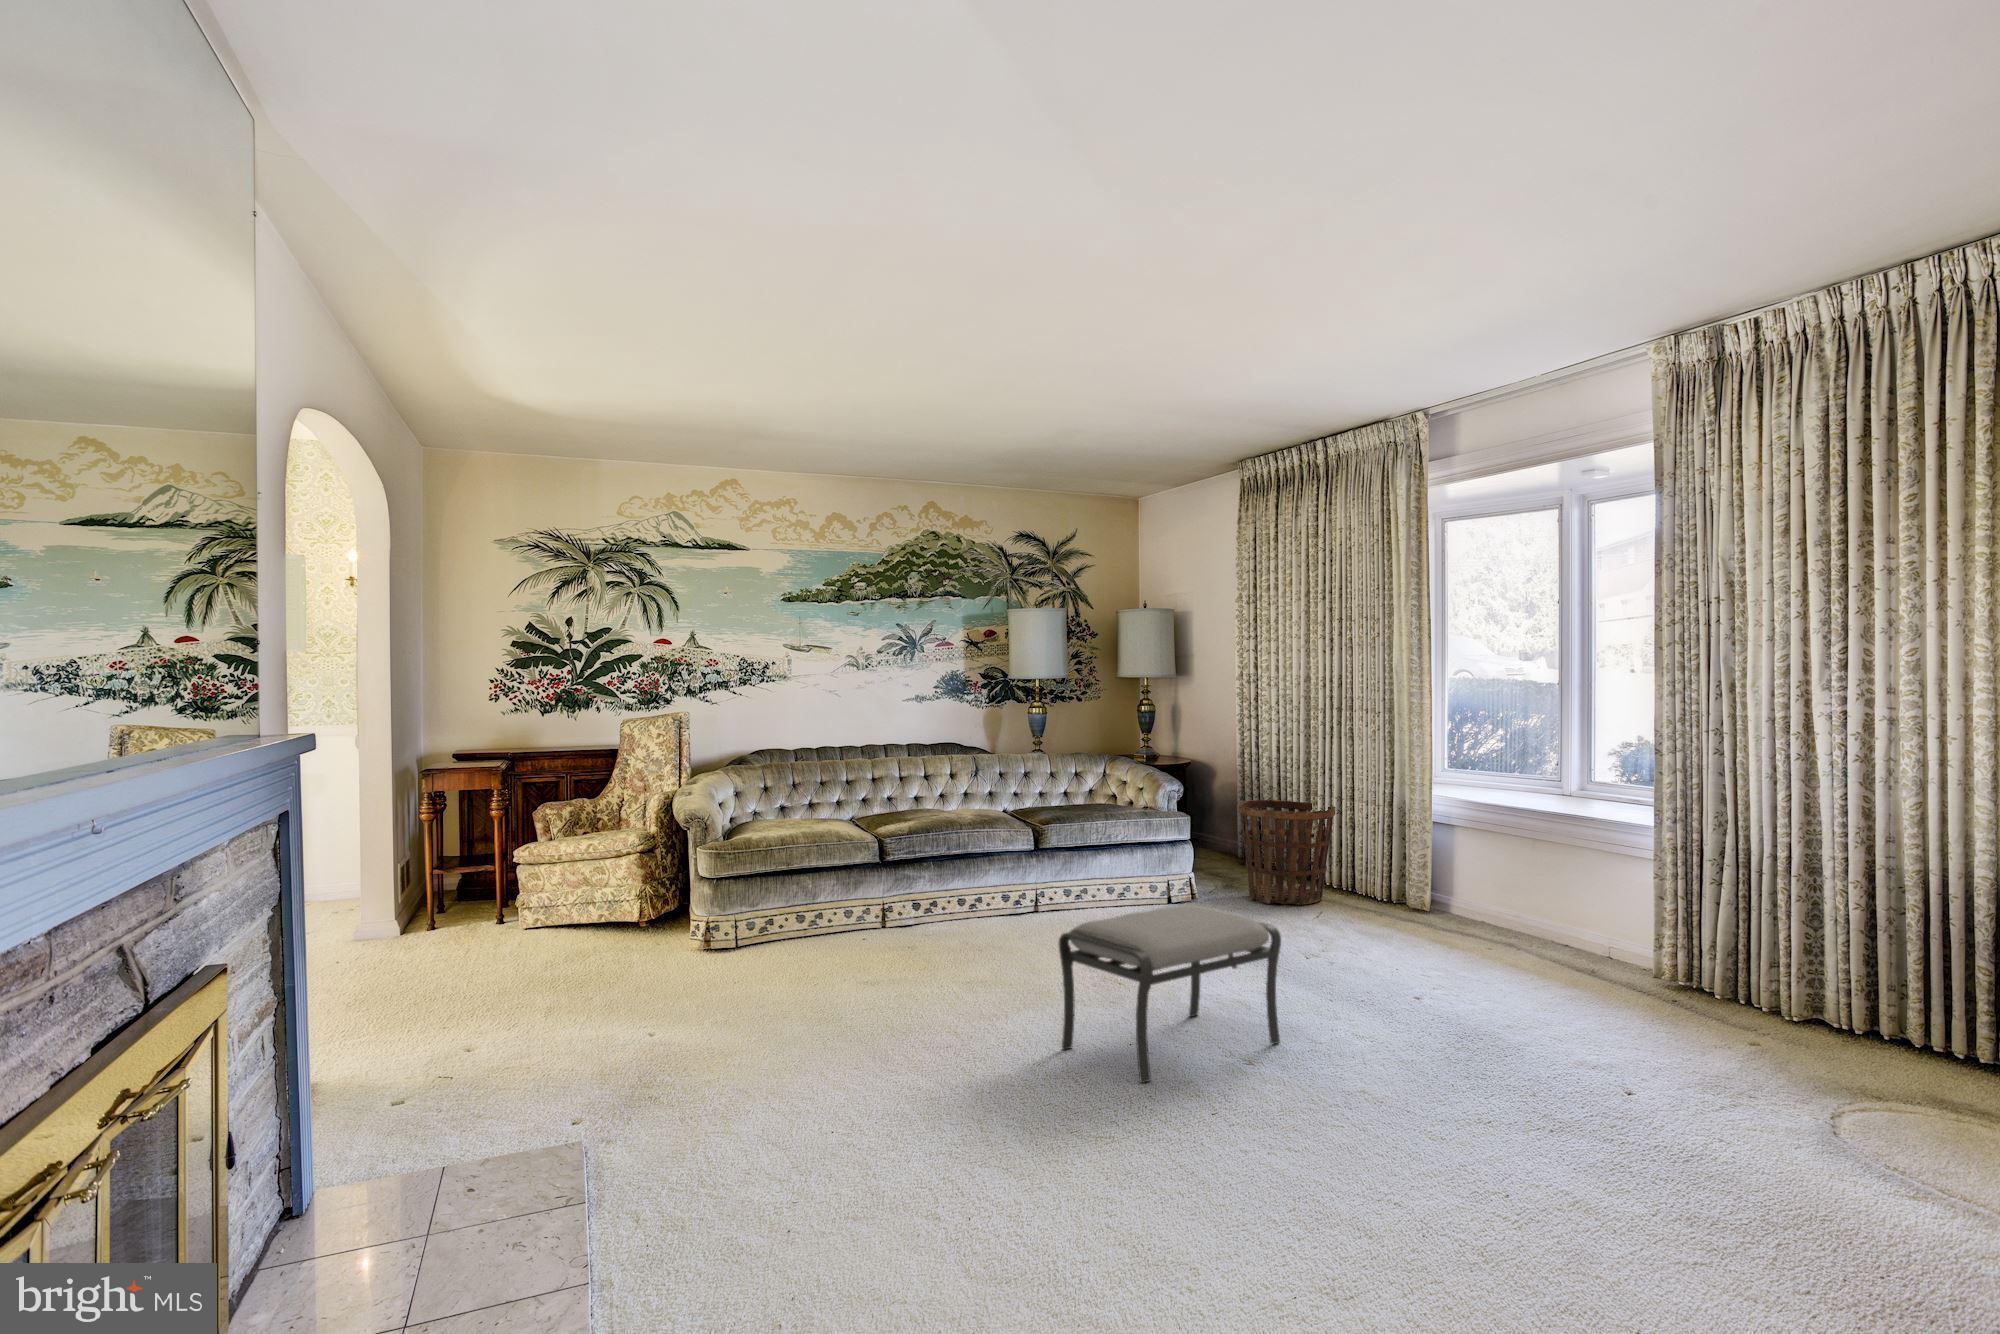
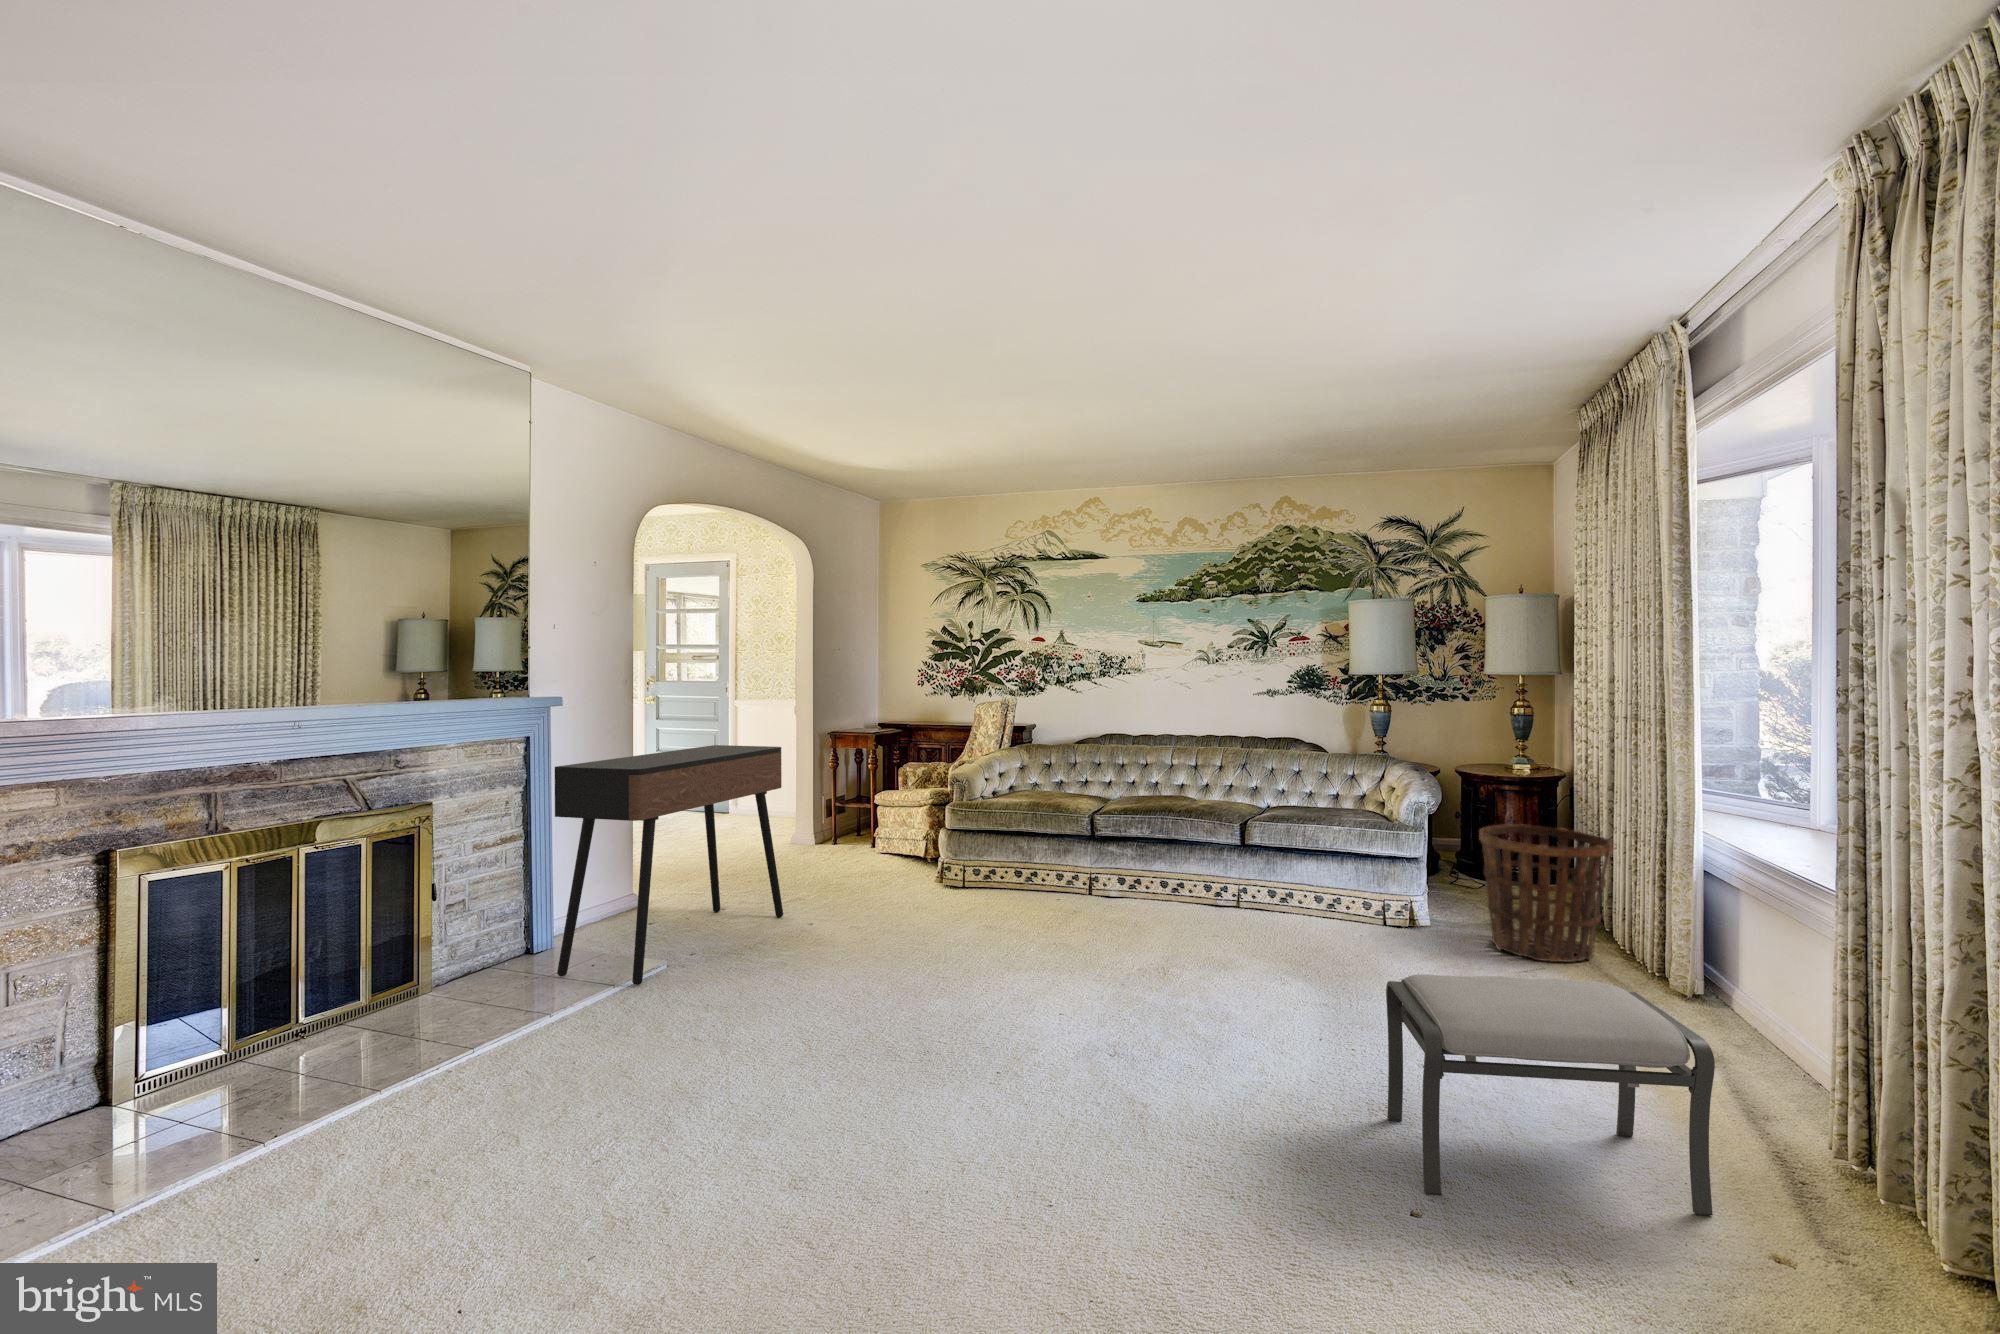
console table: none [512,784,697,1146] -> present [555,745,783,985]
ottoman: present [1058,905,1281,1083] -> present [1386,974,1715,1215]

